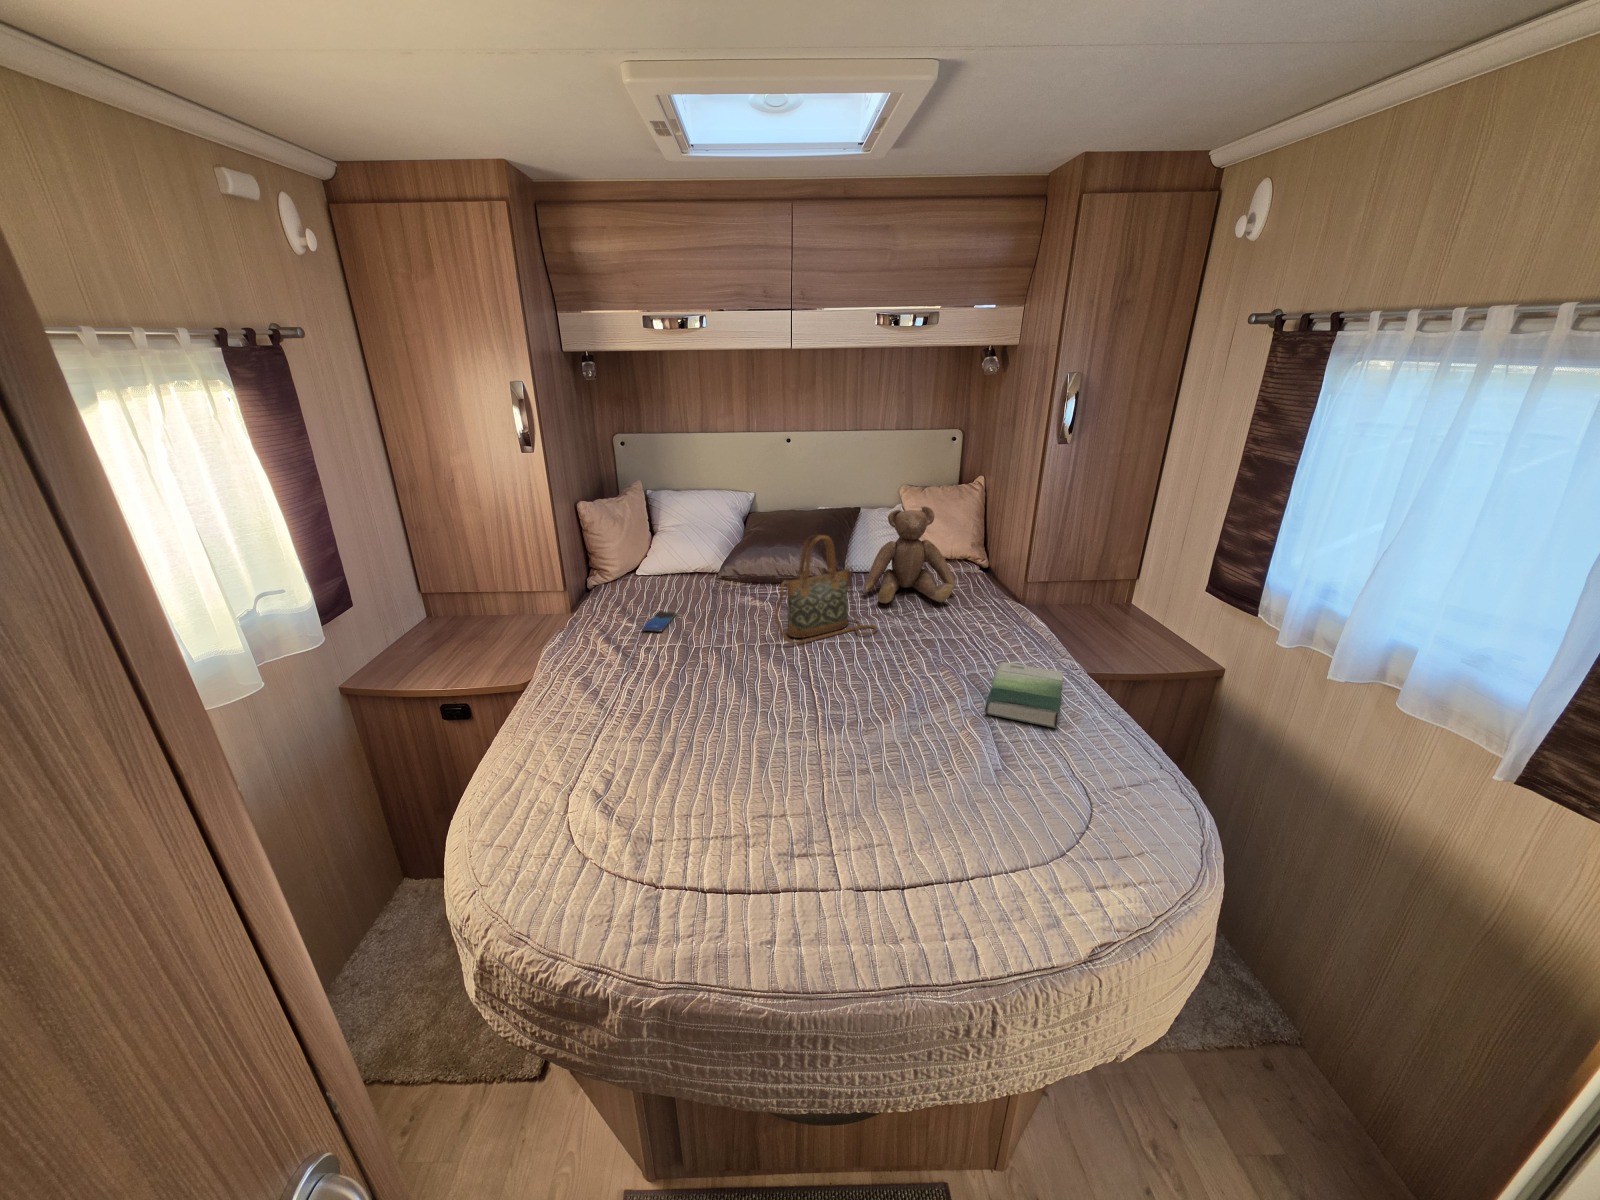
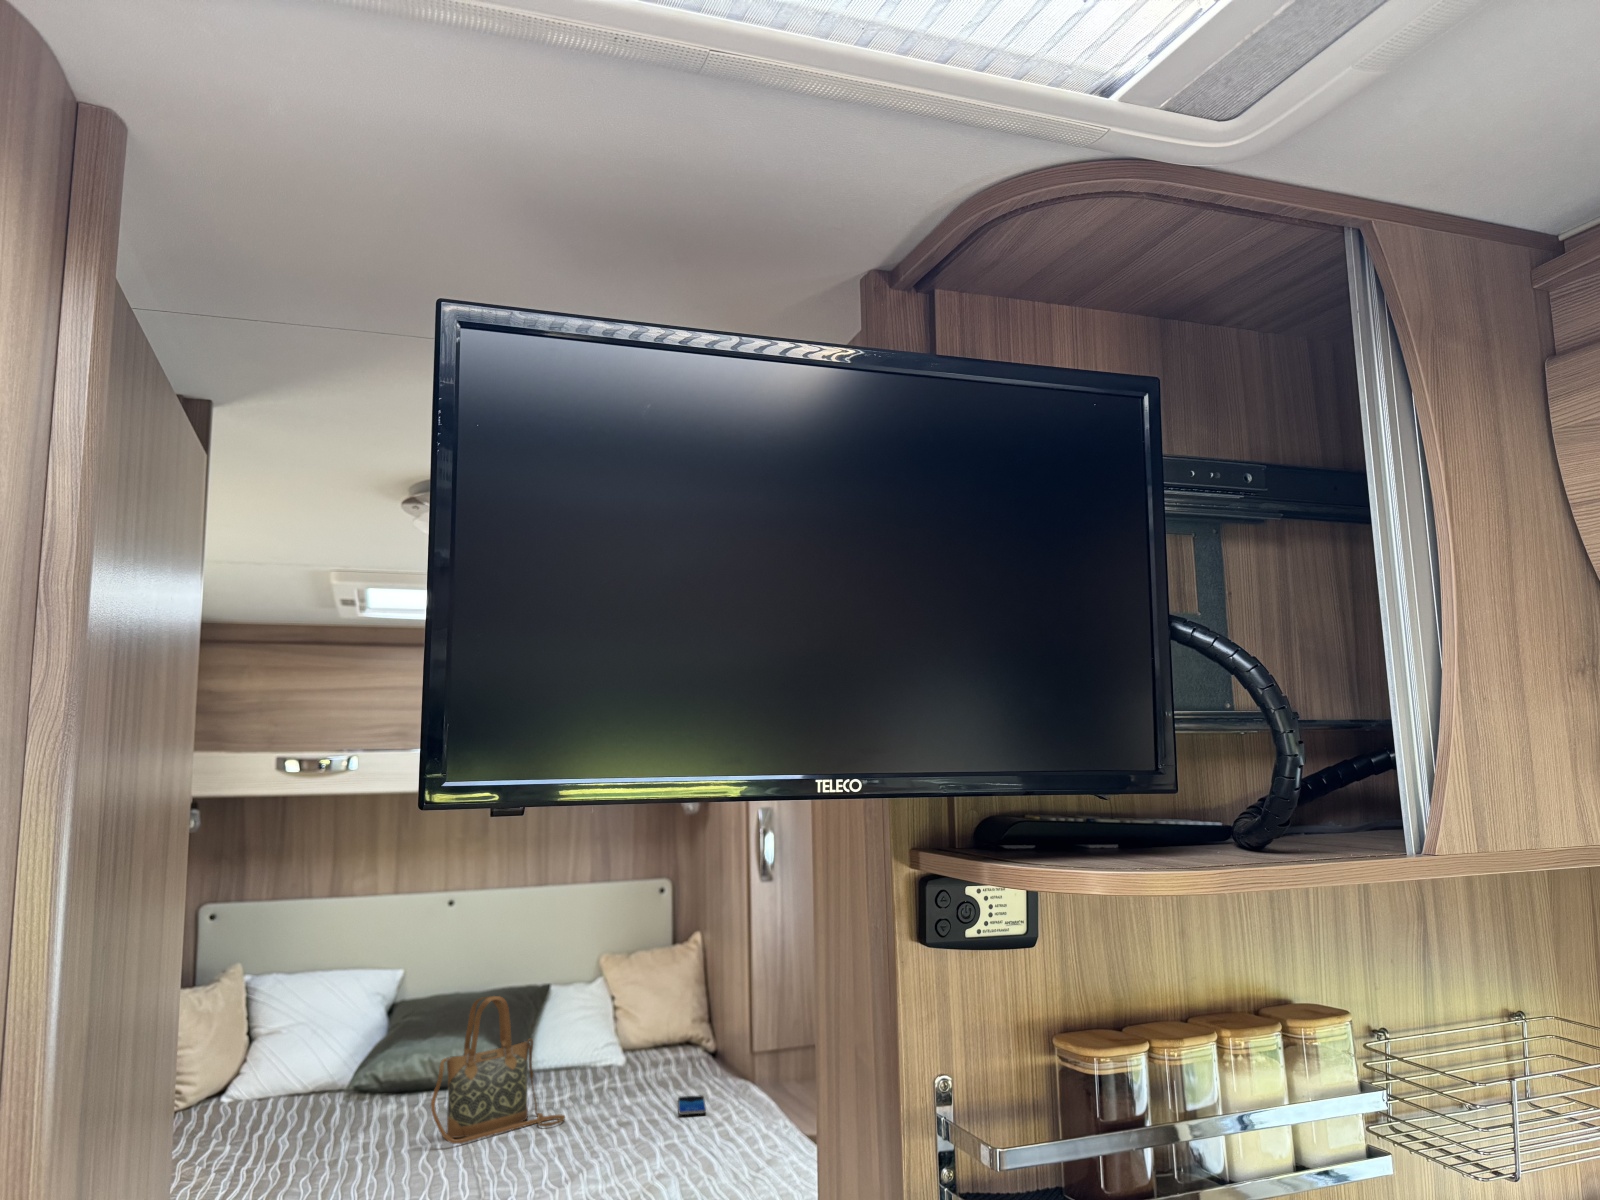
teddy bear: present [864,506,956,603] -> none [549,965,668,1093]
smartphone: present [642,611,677,632] -> present [678,1096,706,1115]
book: present [985,662,1063,728] -> none [684,1123,775,1175]

